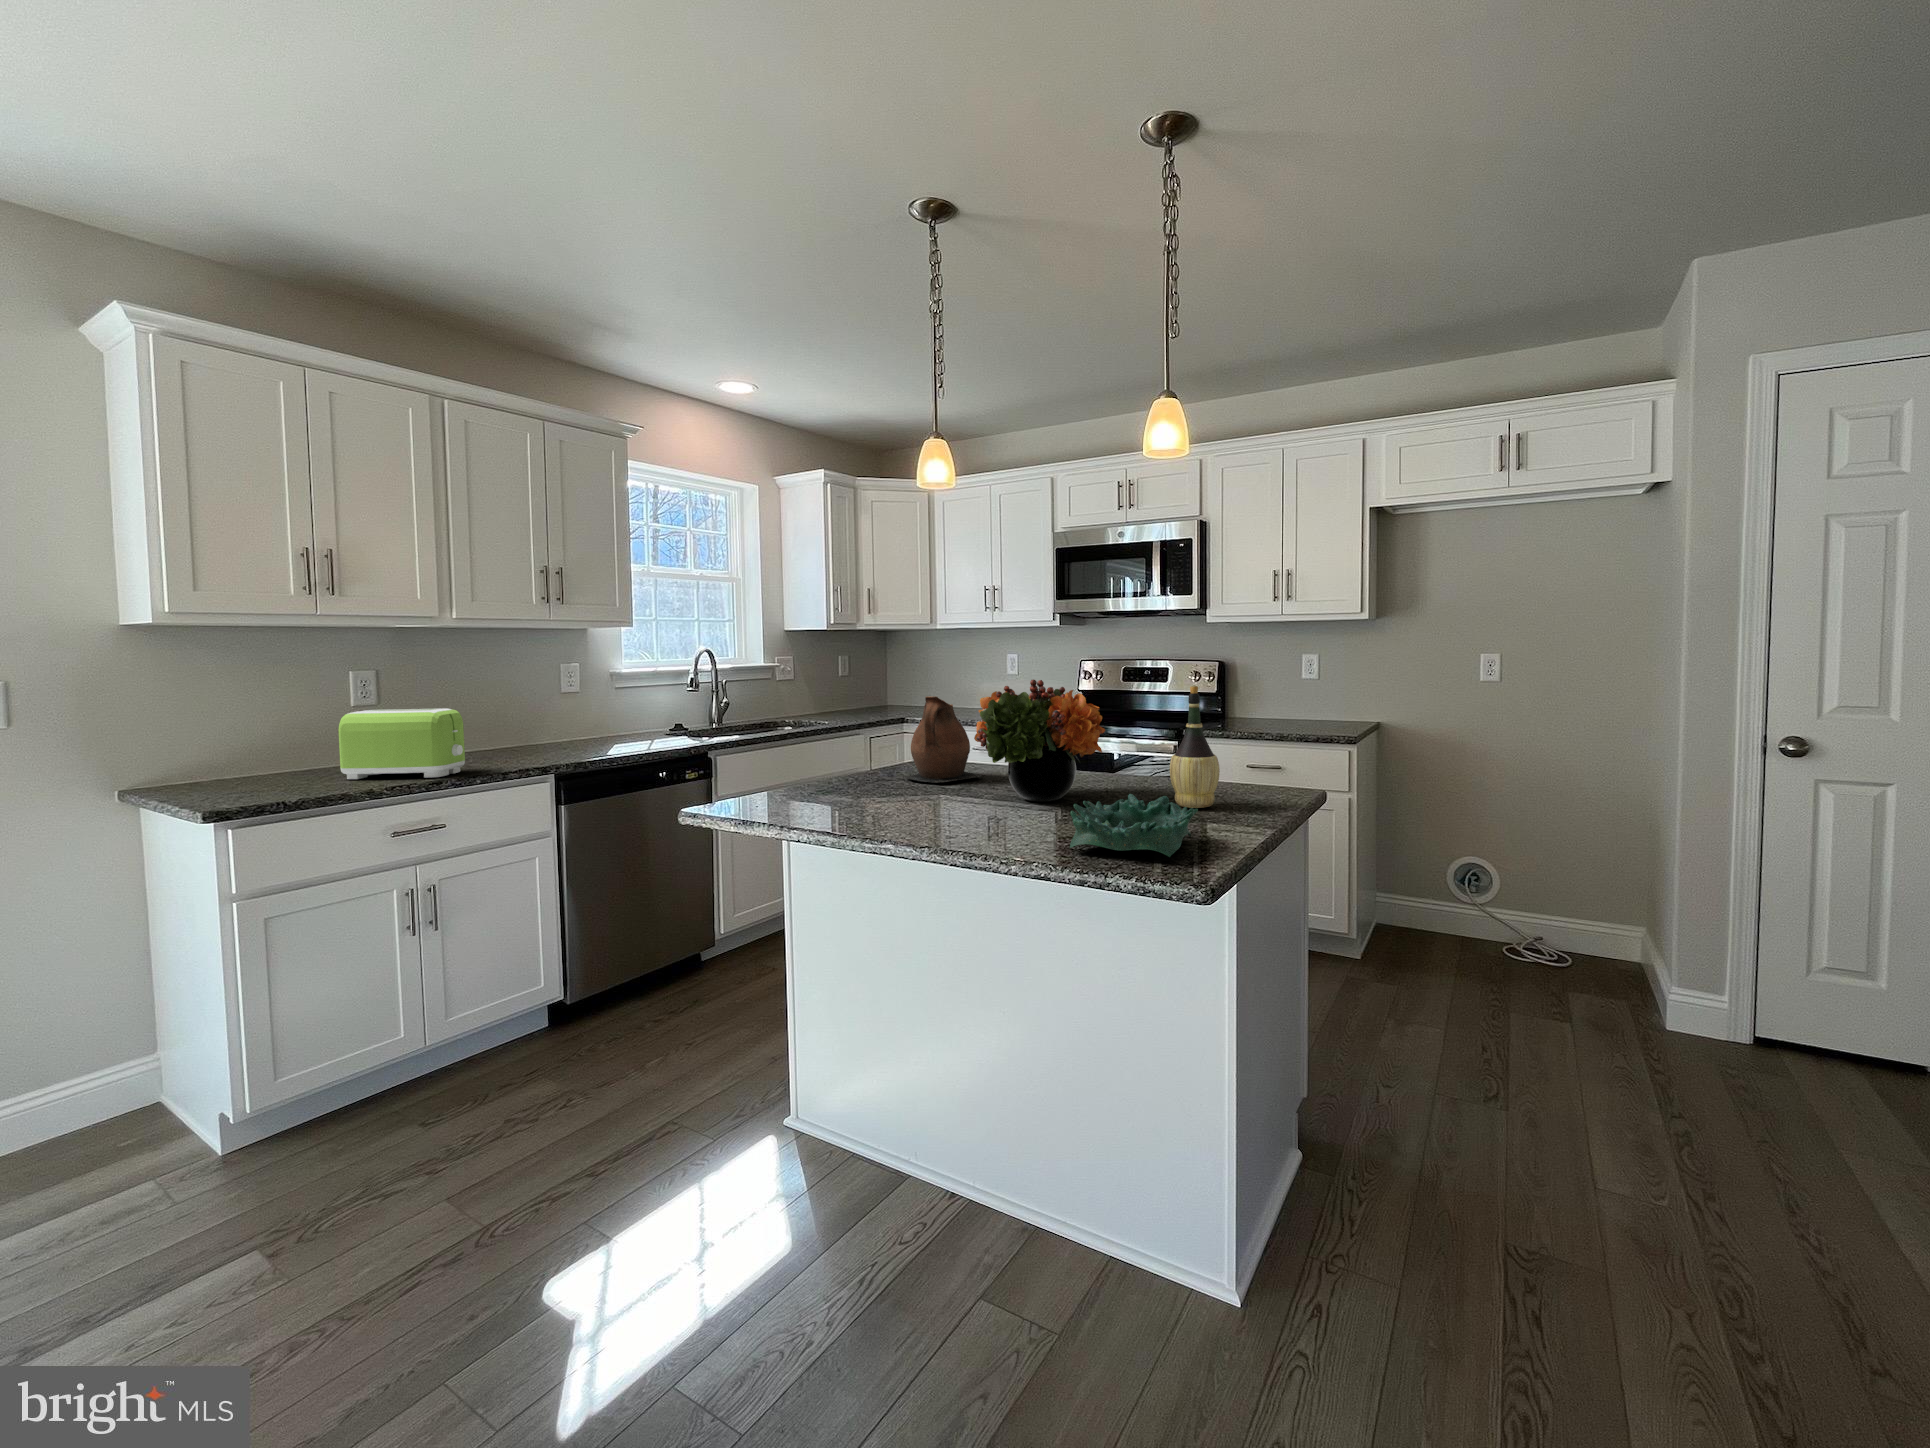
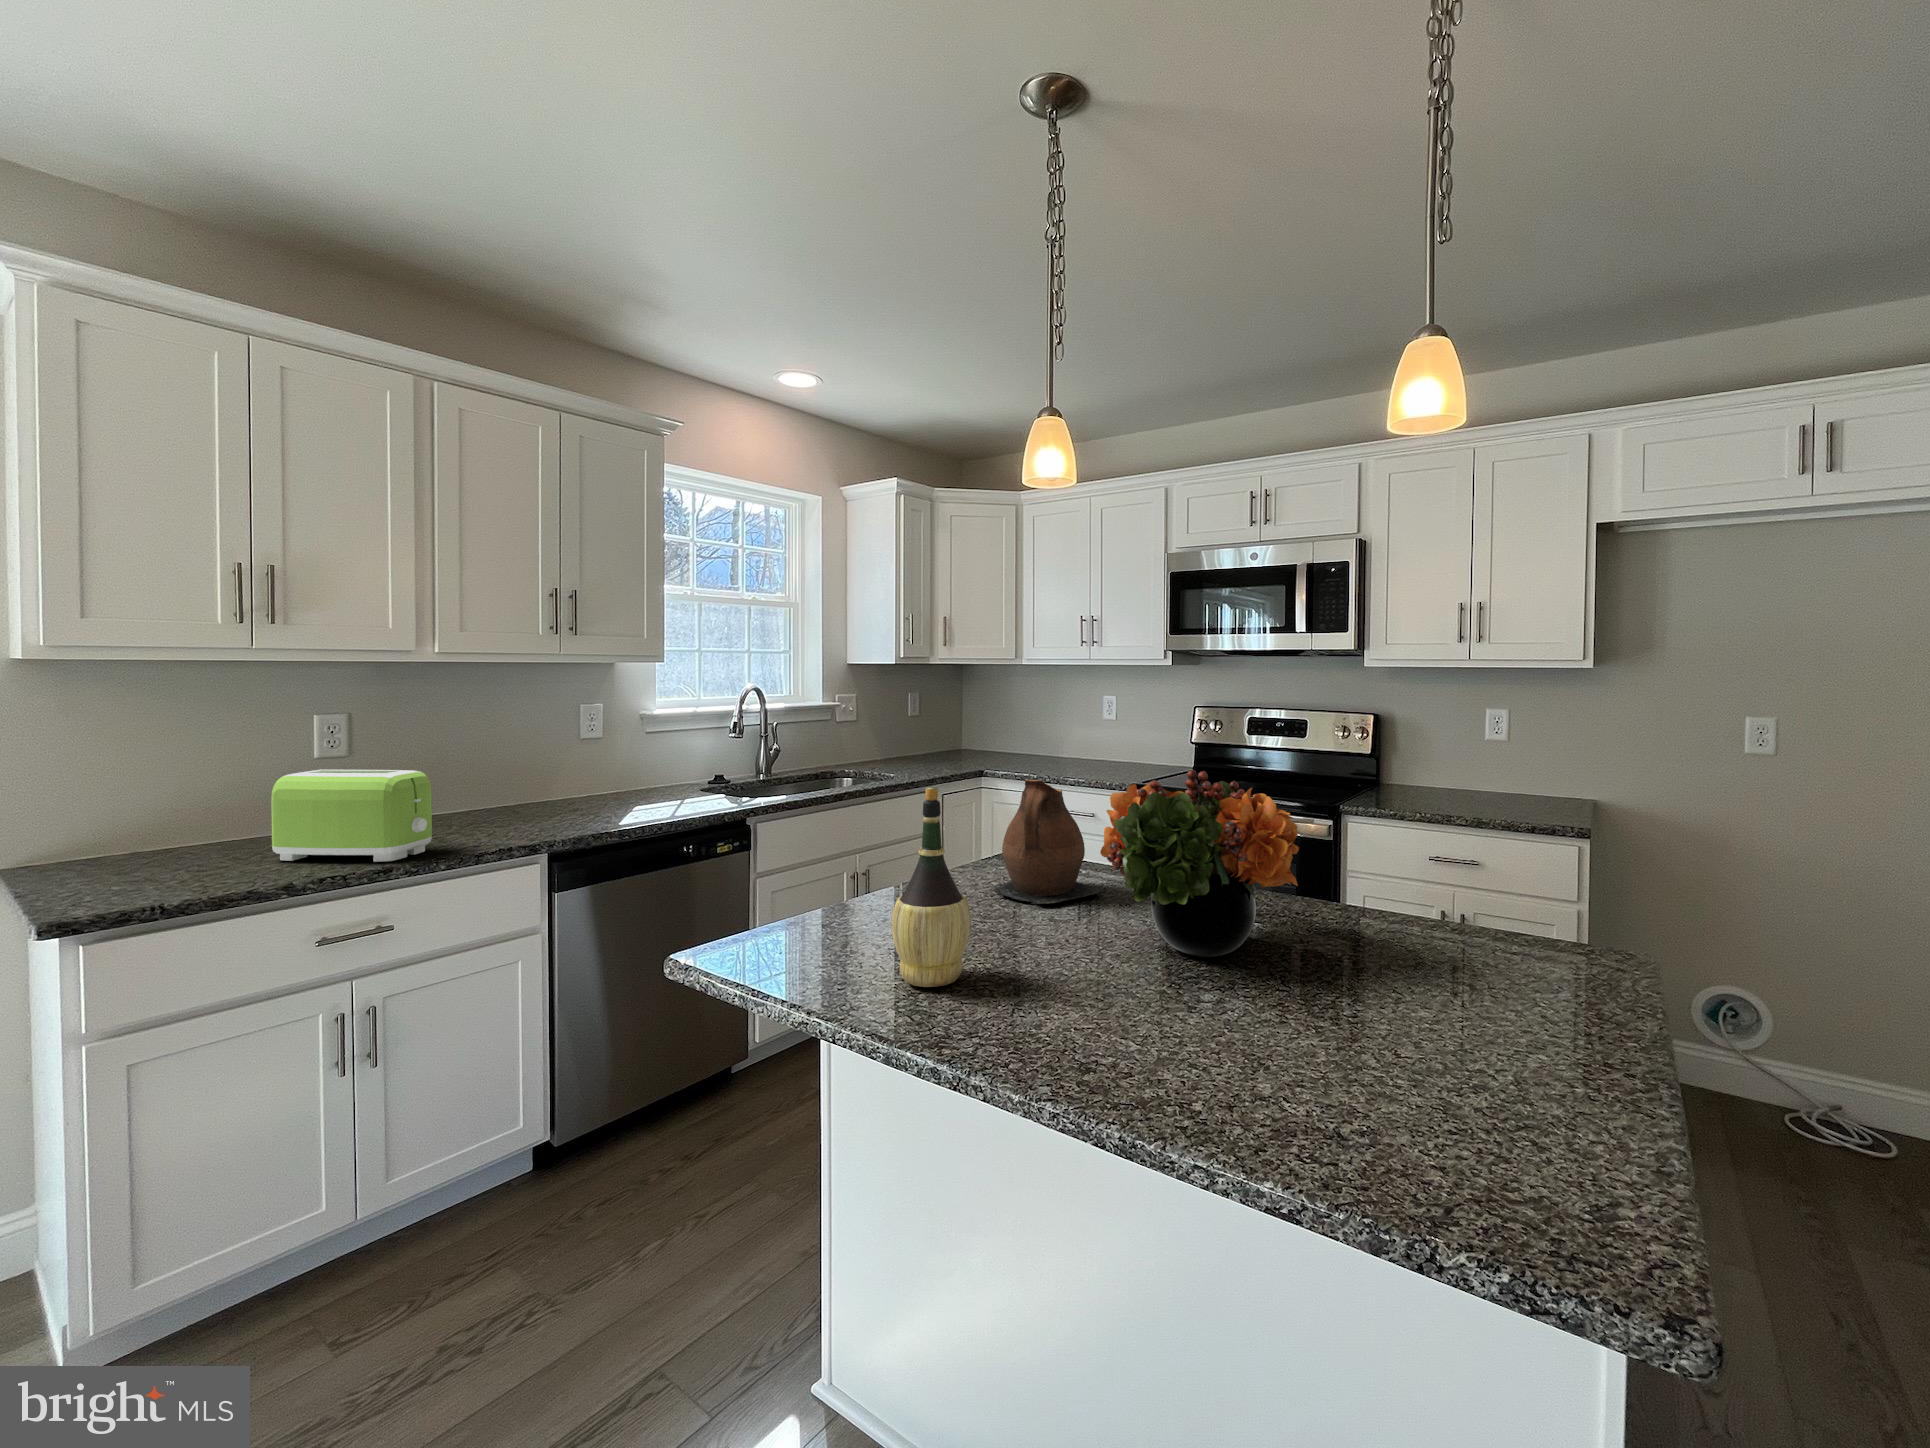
wine bottle: present [1170,686,1220,808] -> present [892,788,971,987]
decorative bowl: present [1070,794,1198,857] -> none [1298,993,1541,1166]

